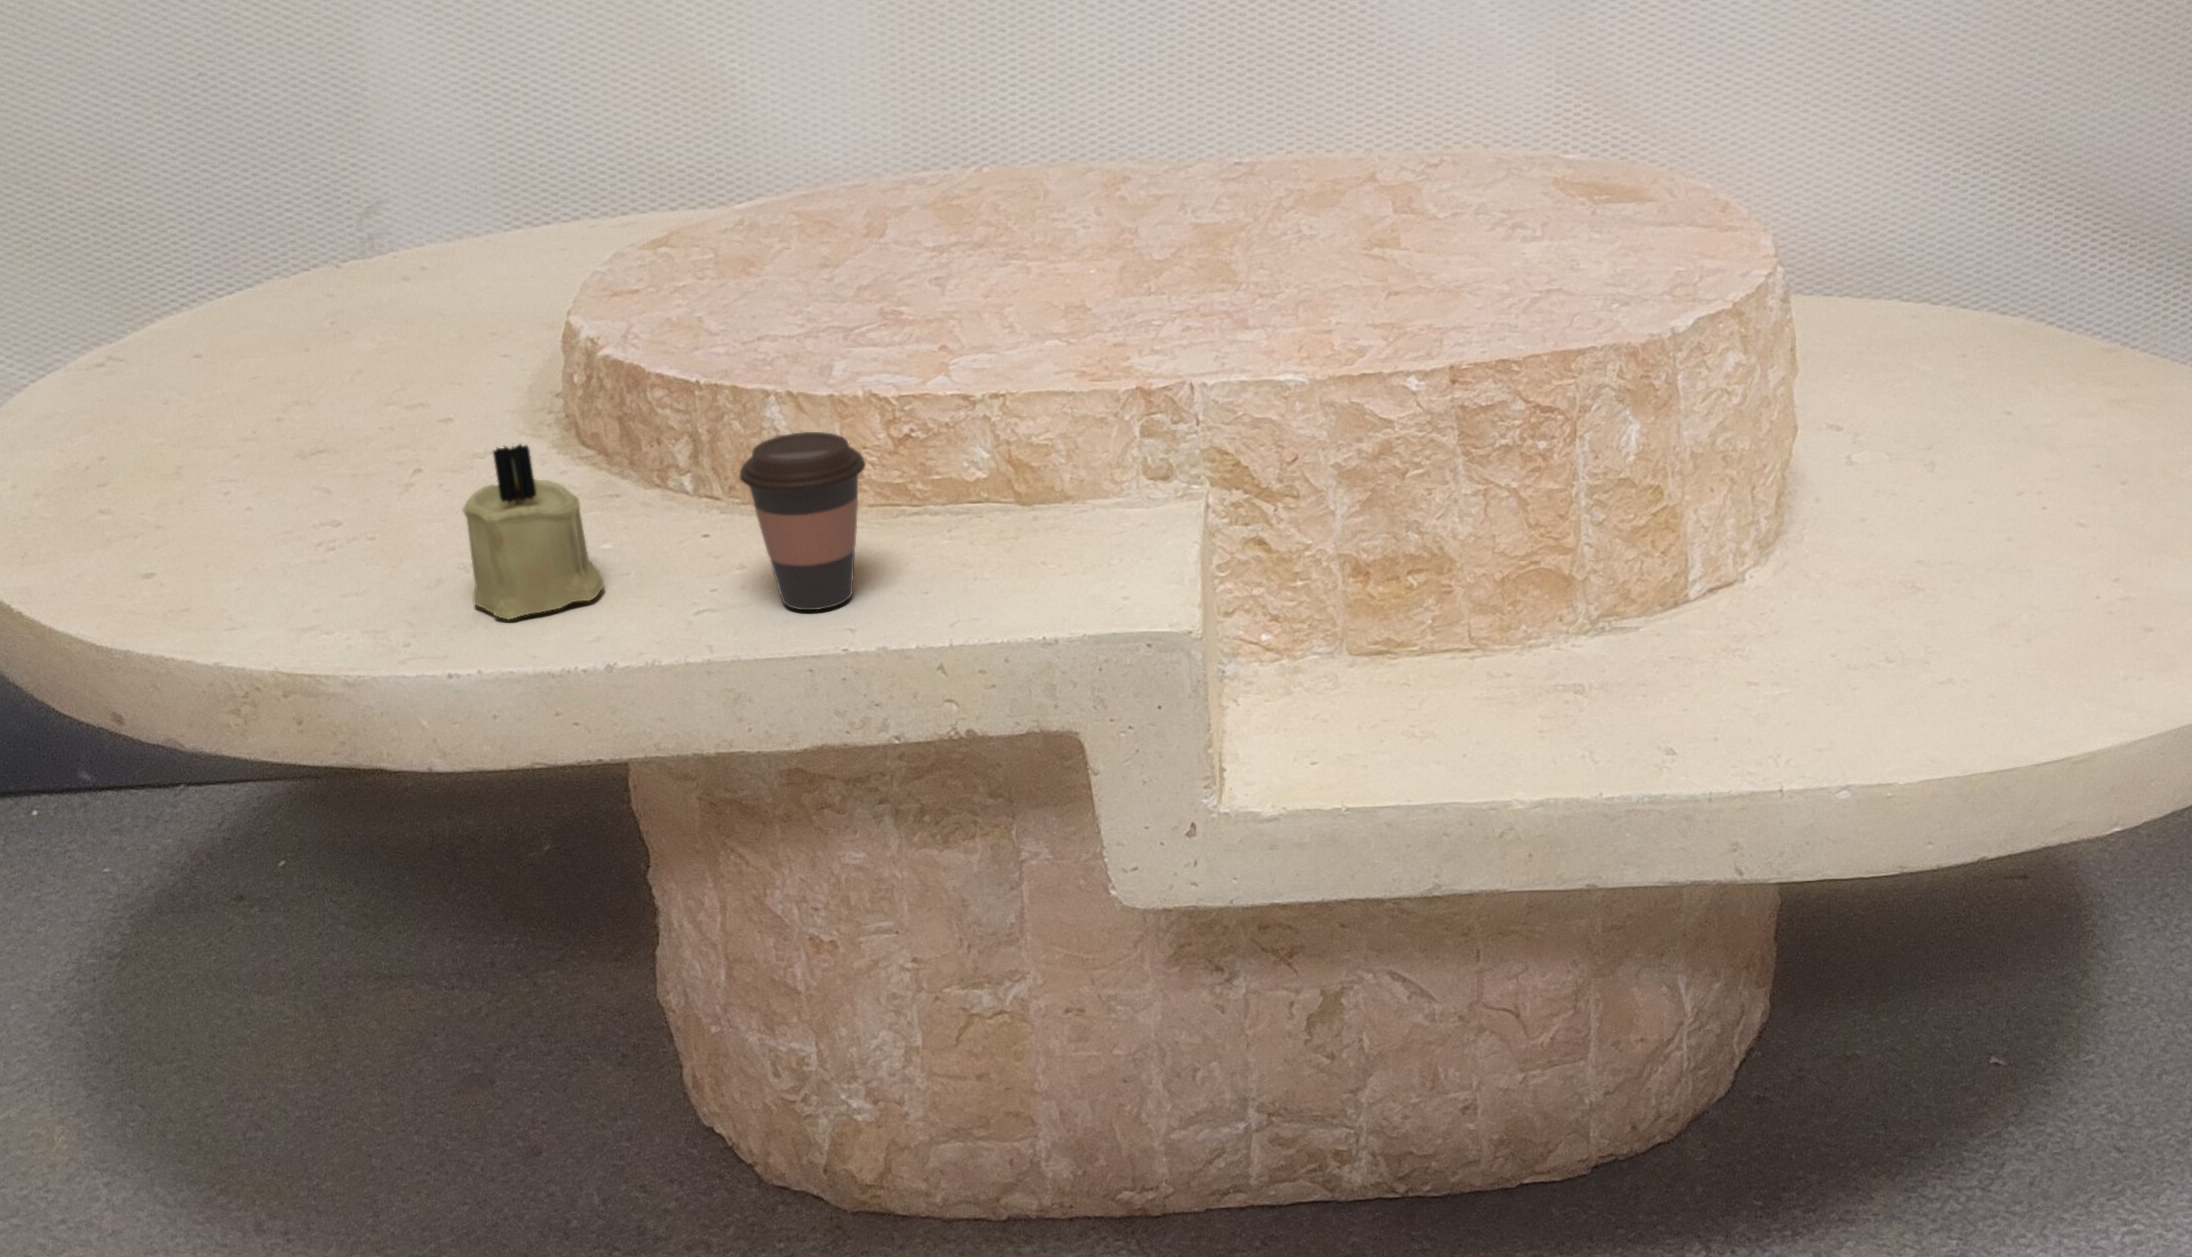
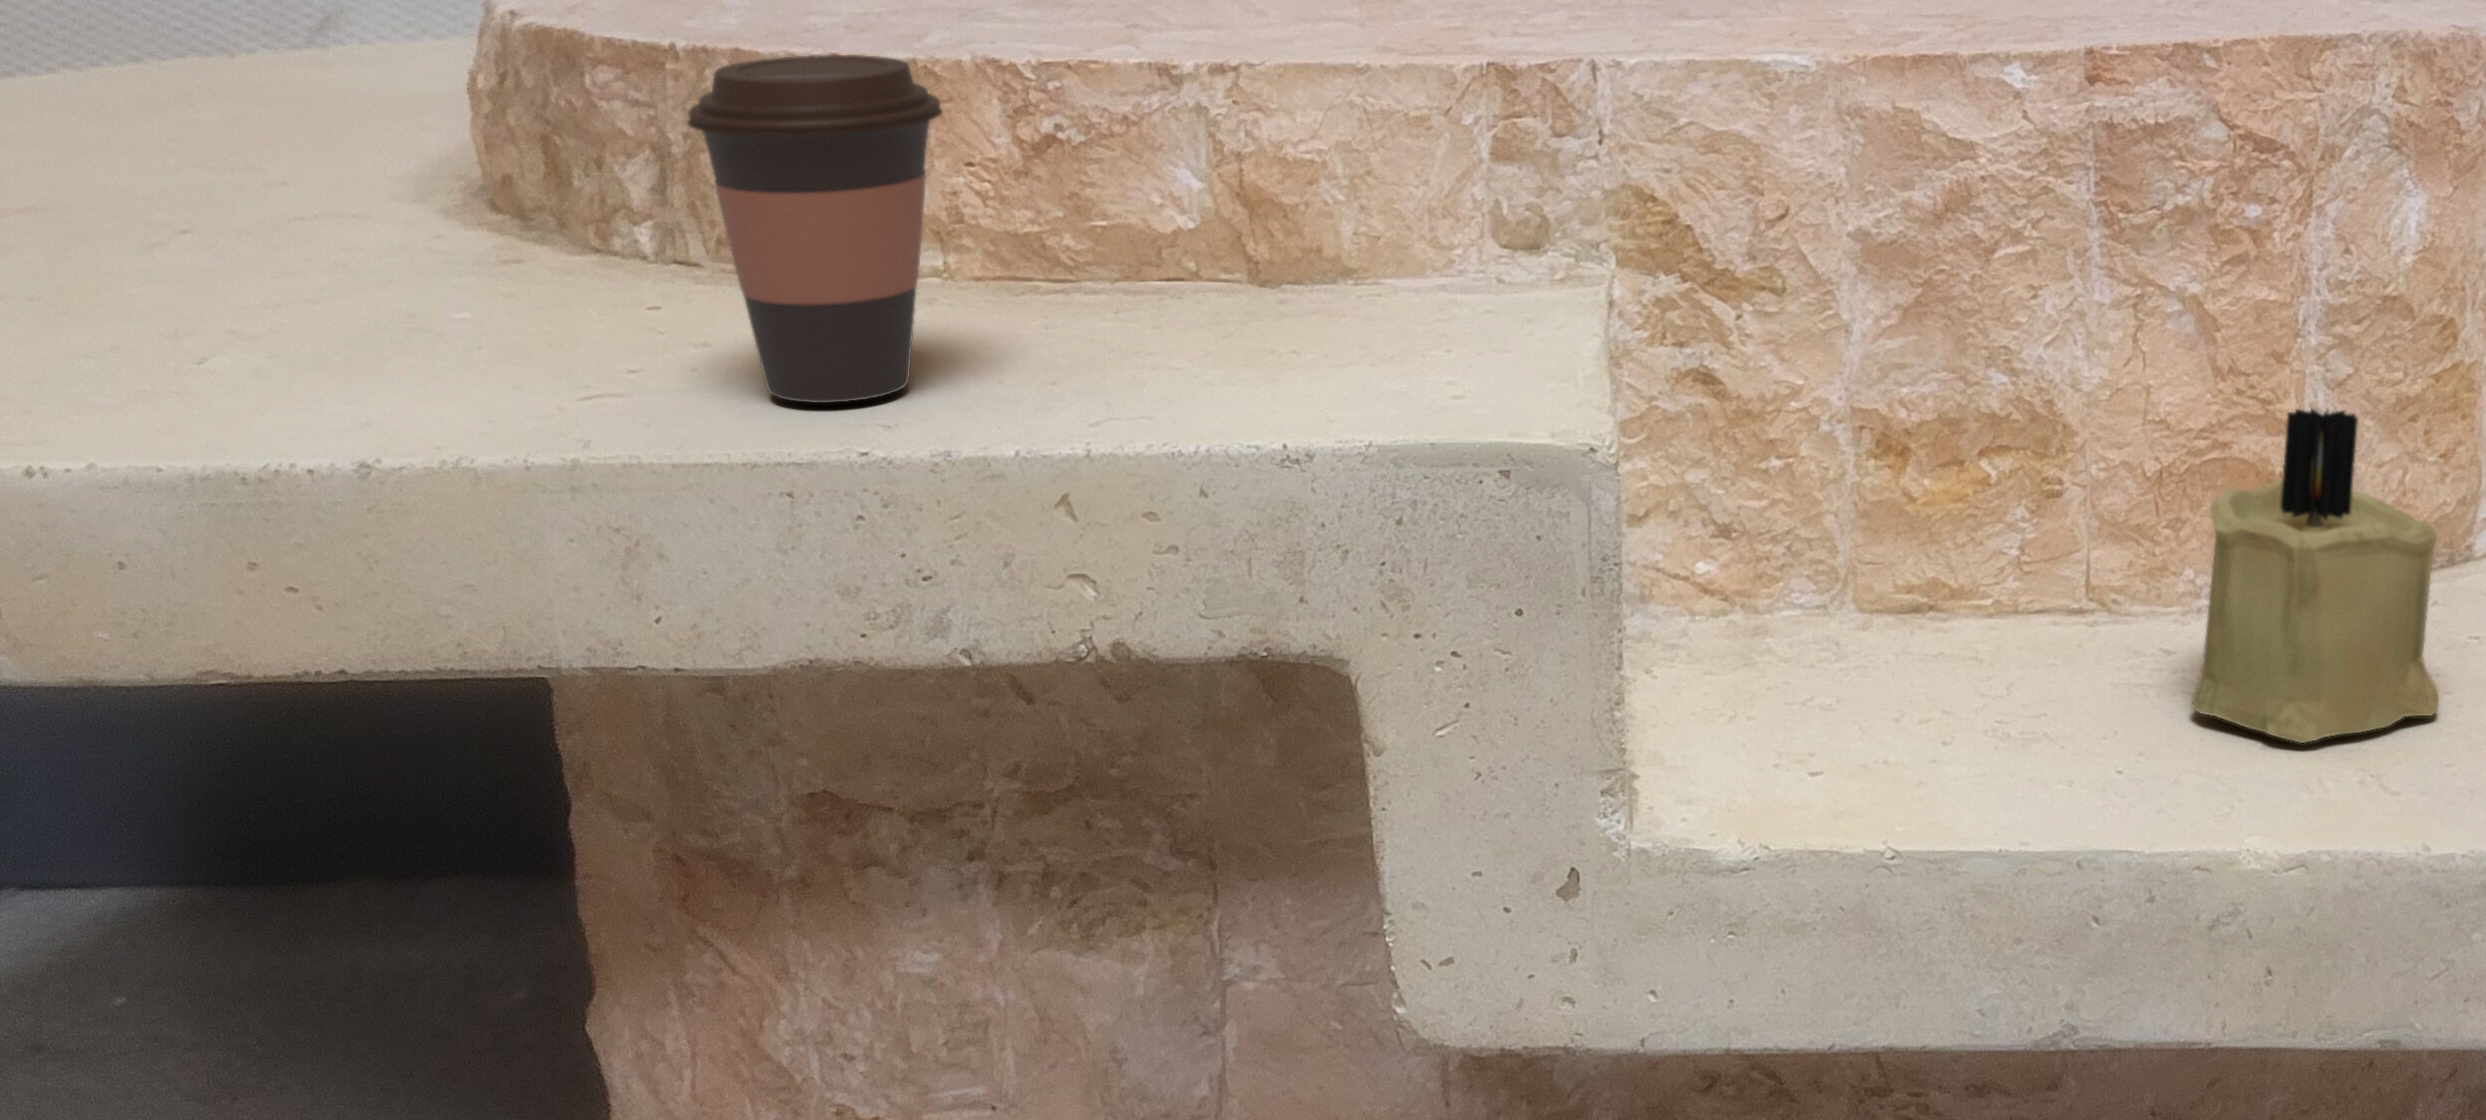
candle: present [463,444,604,619] -> present [2192,408,2439,743]

